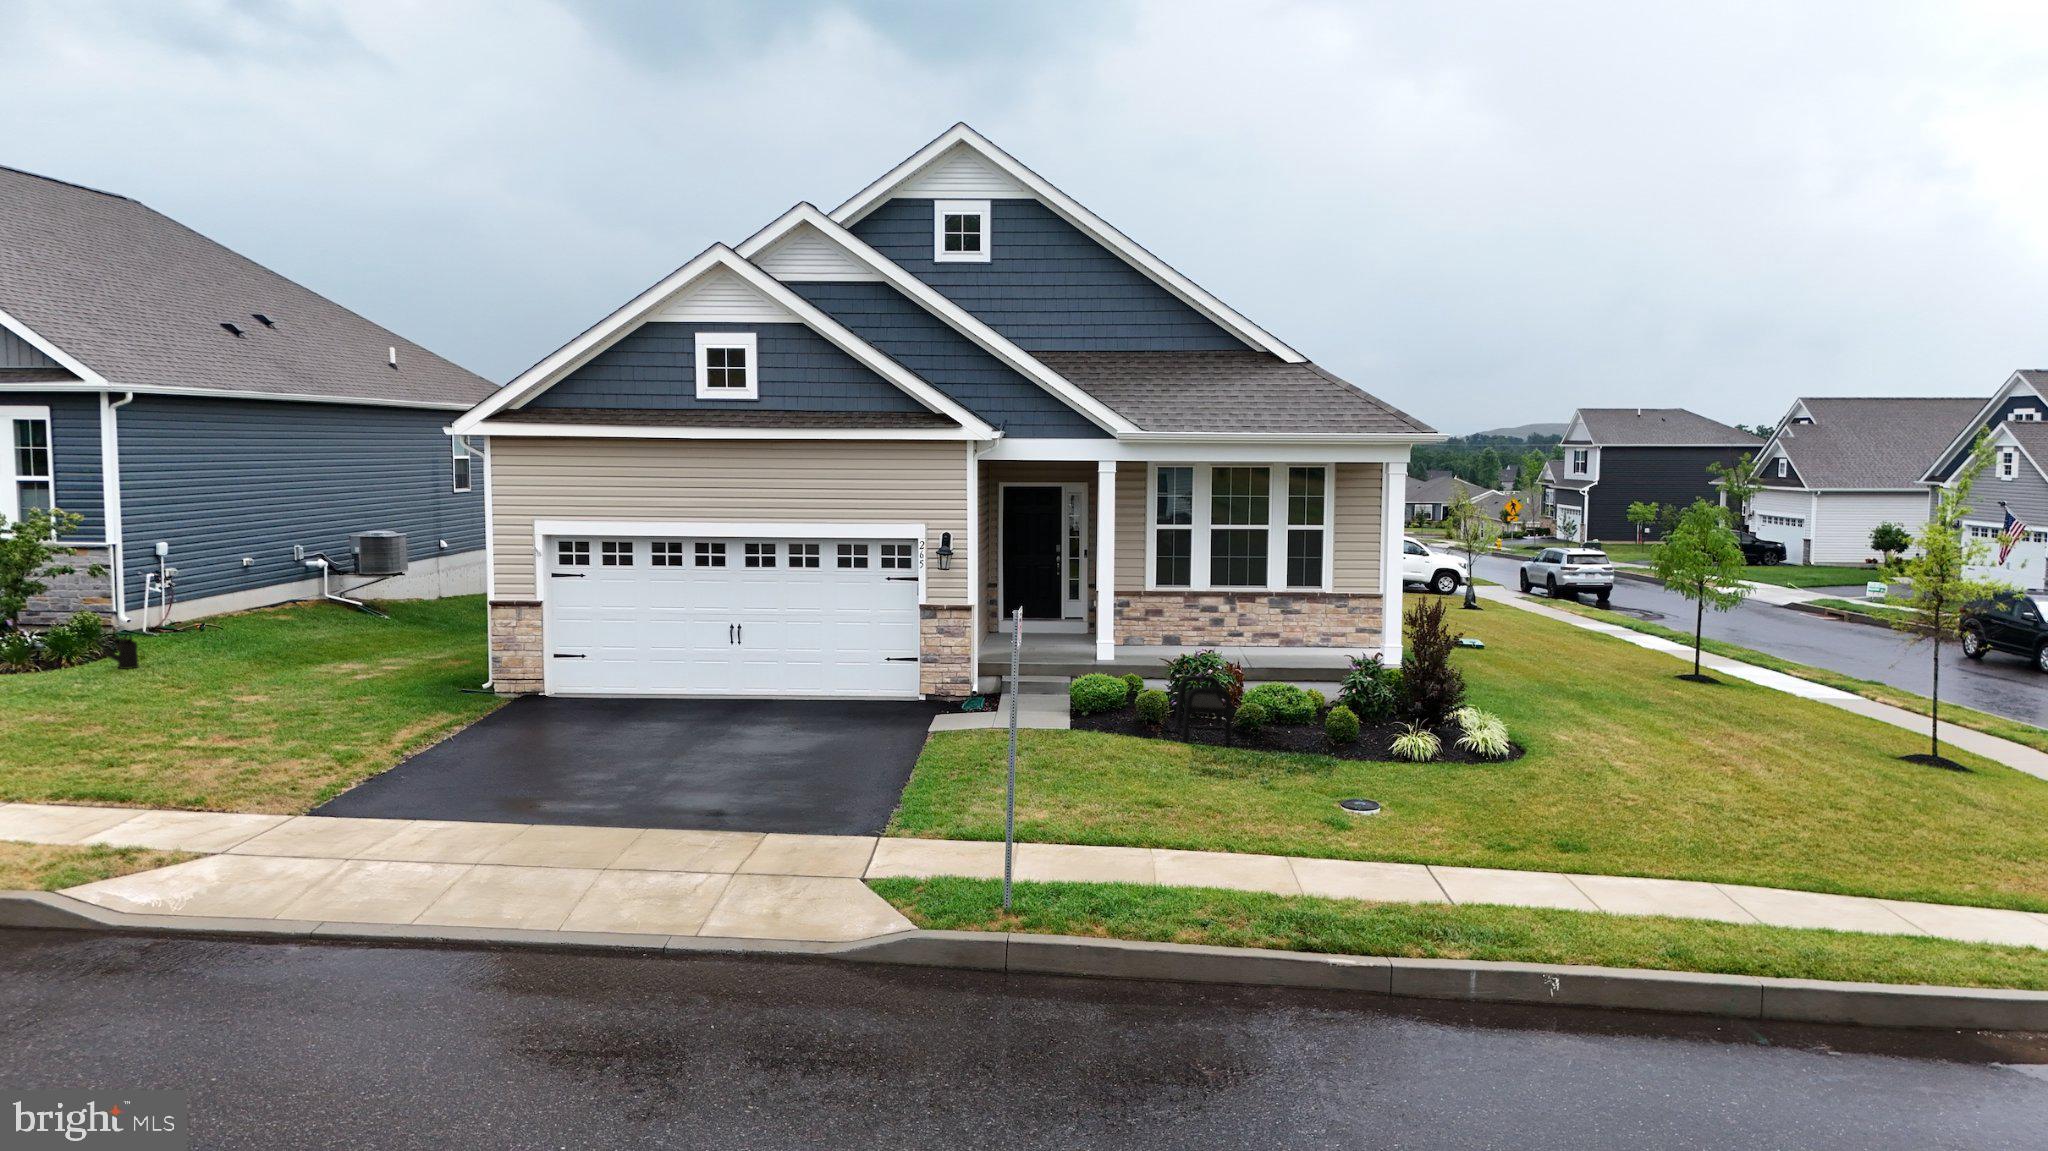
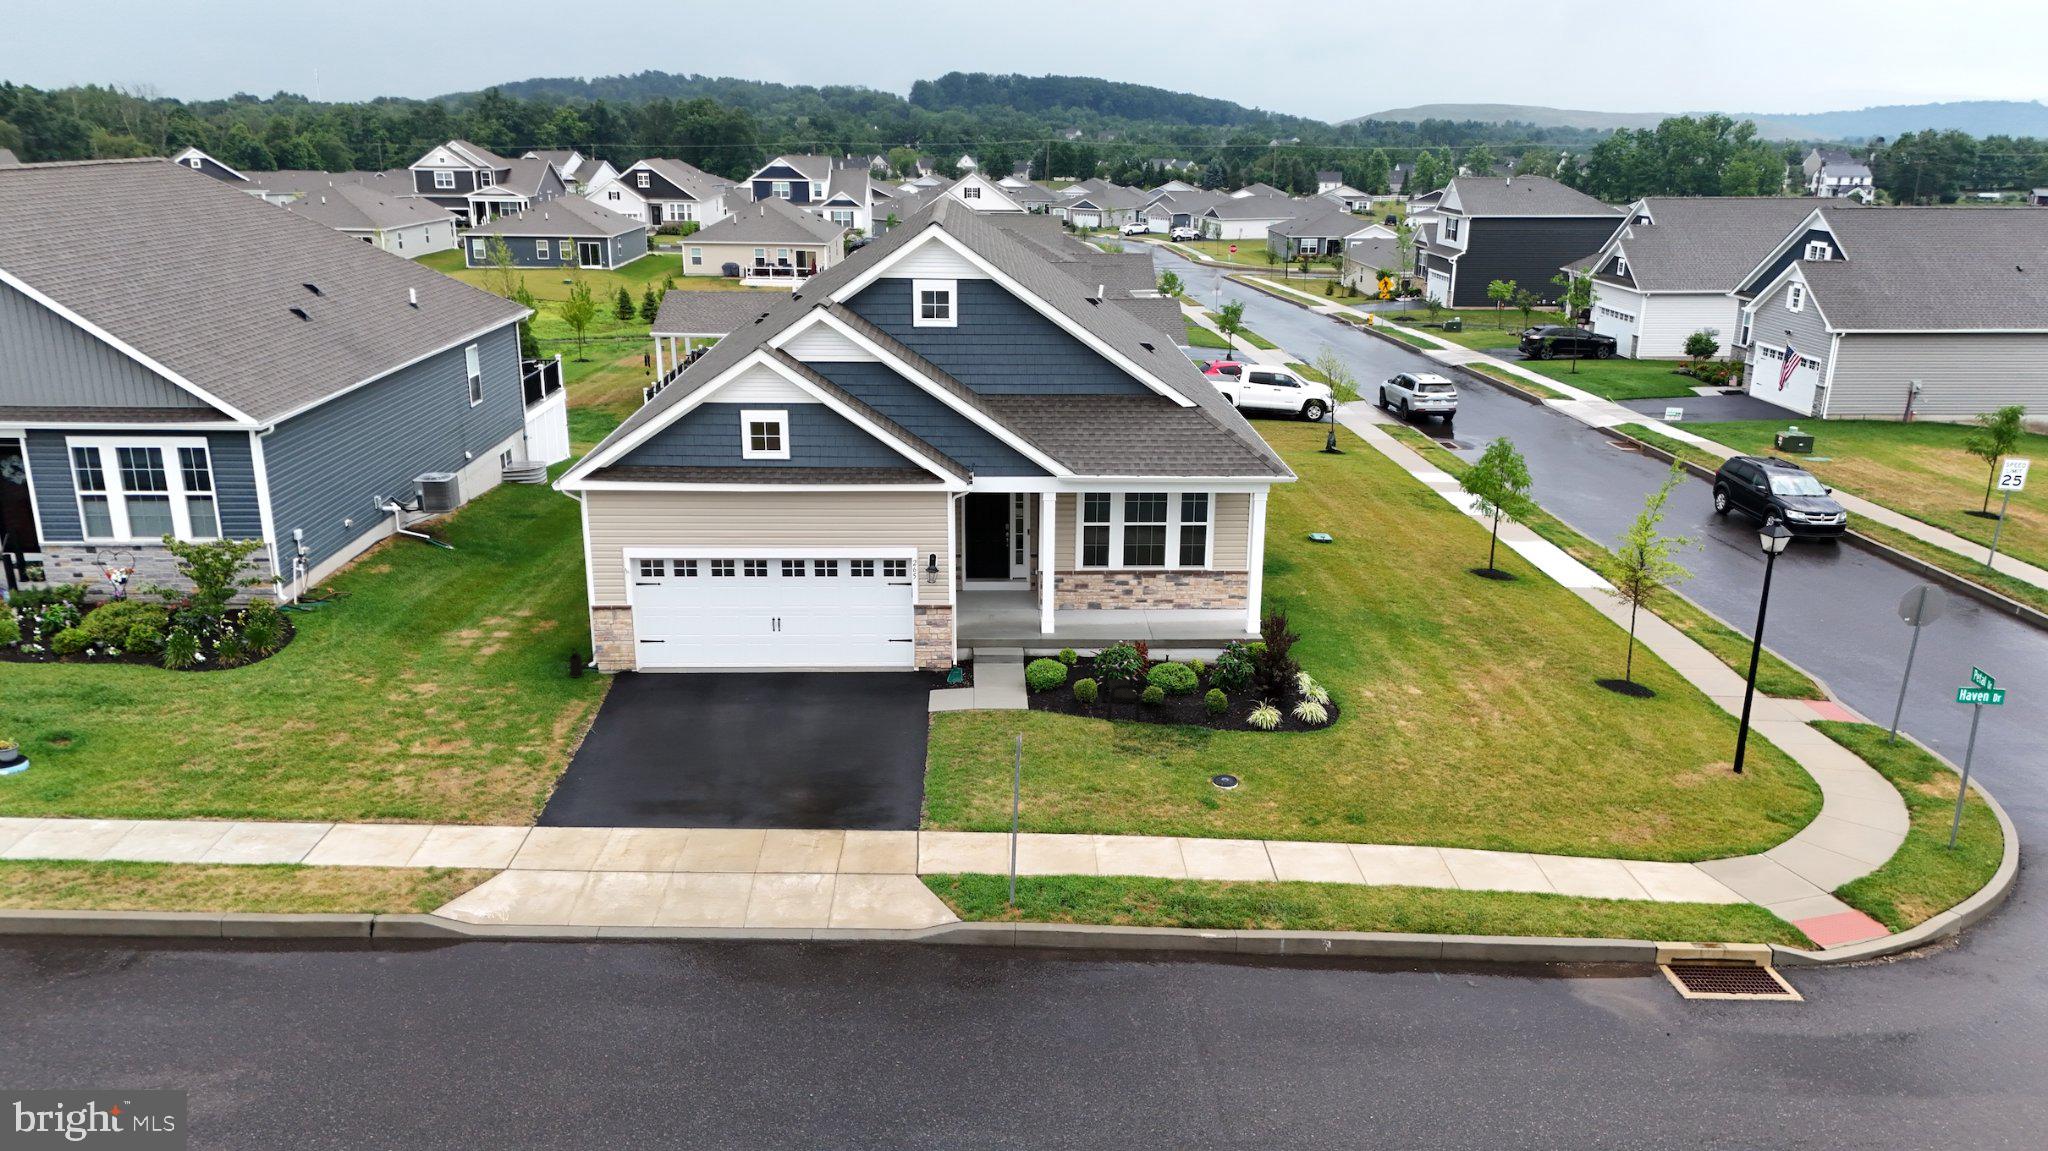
watering can: present [96,633,139,669] -> present [569,650,596,678]

